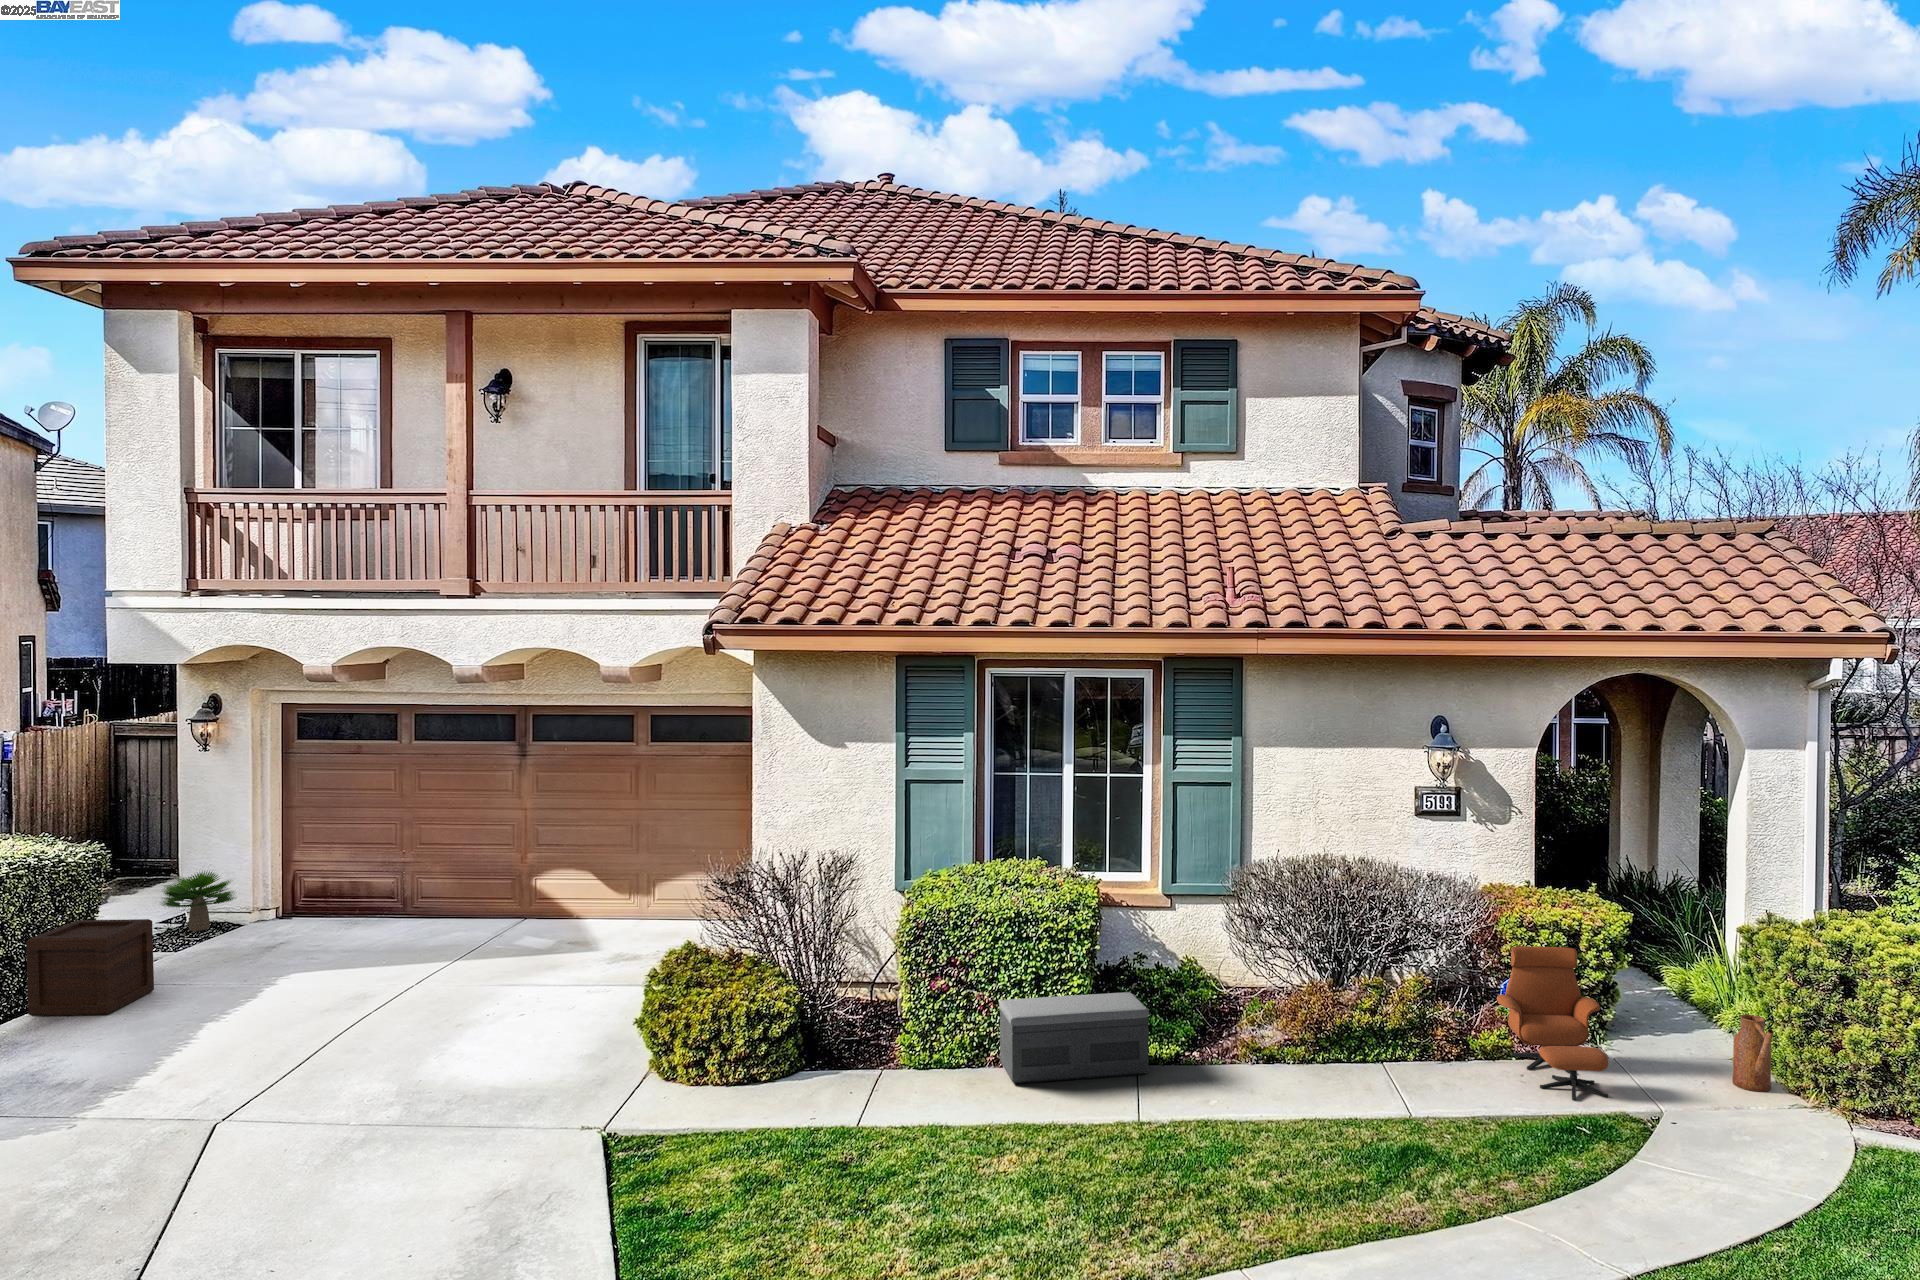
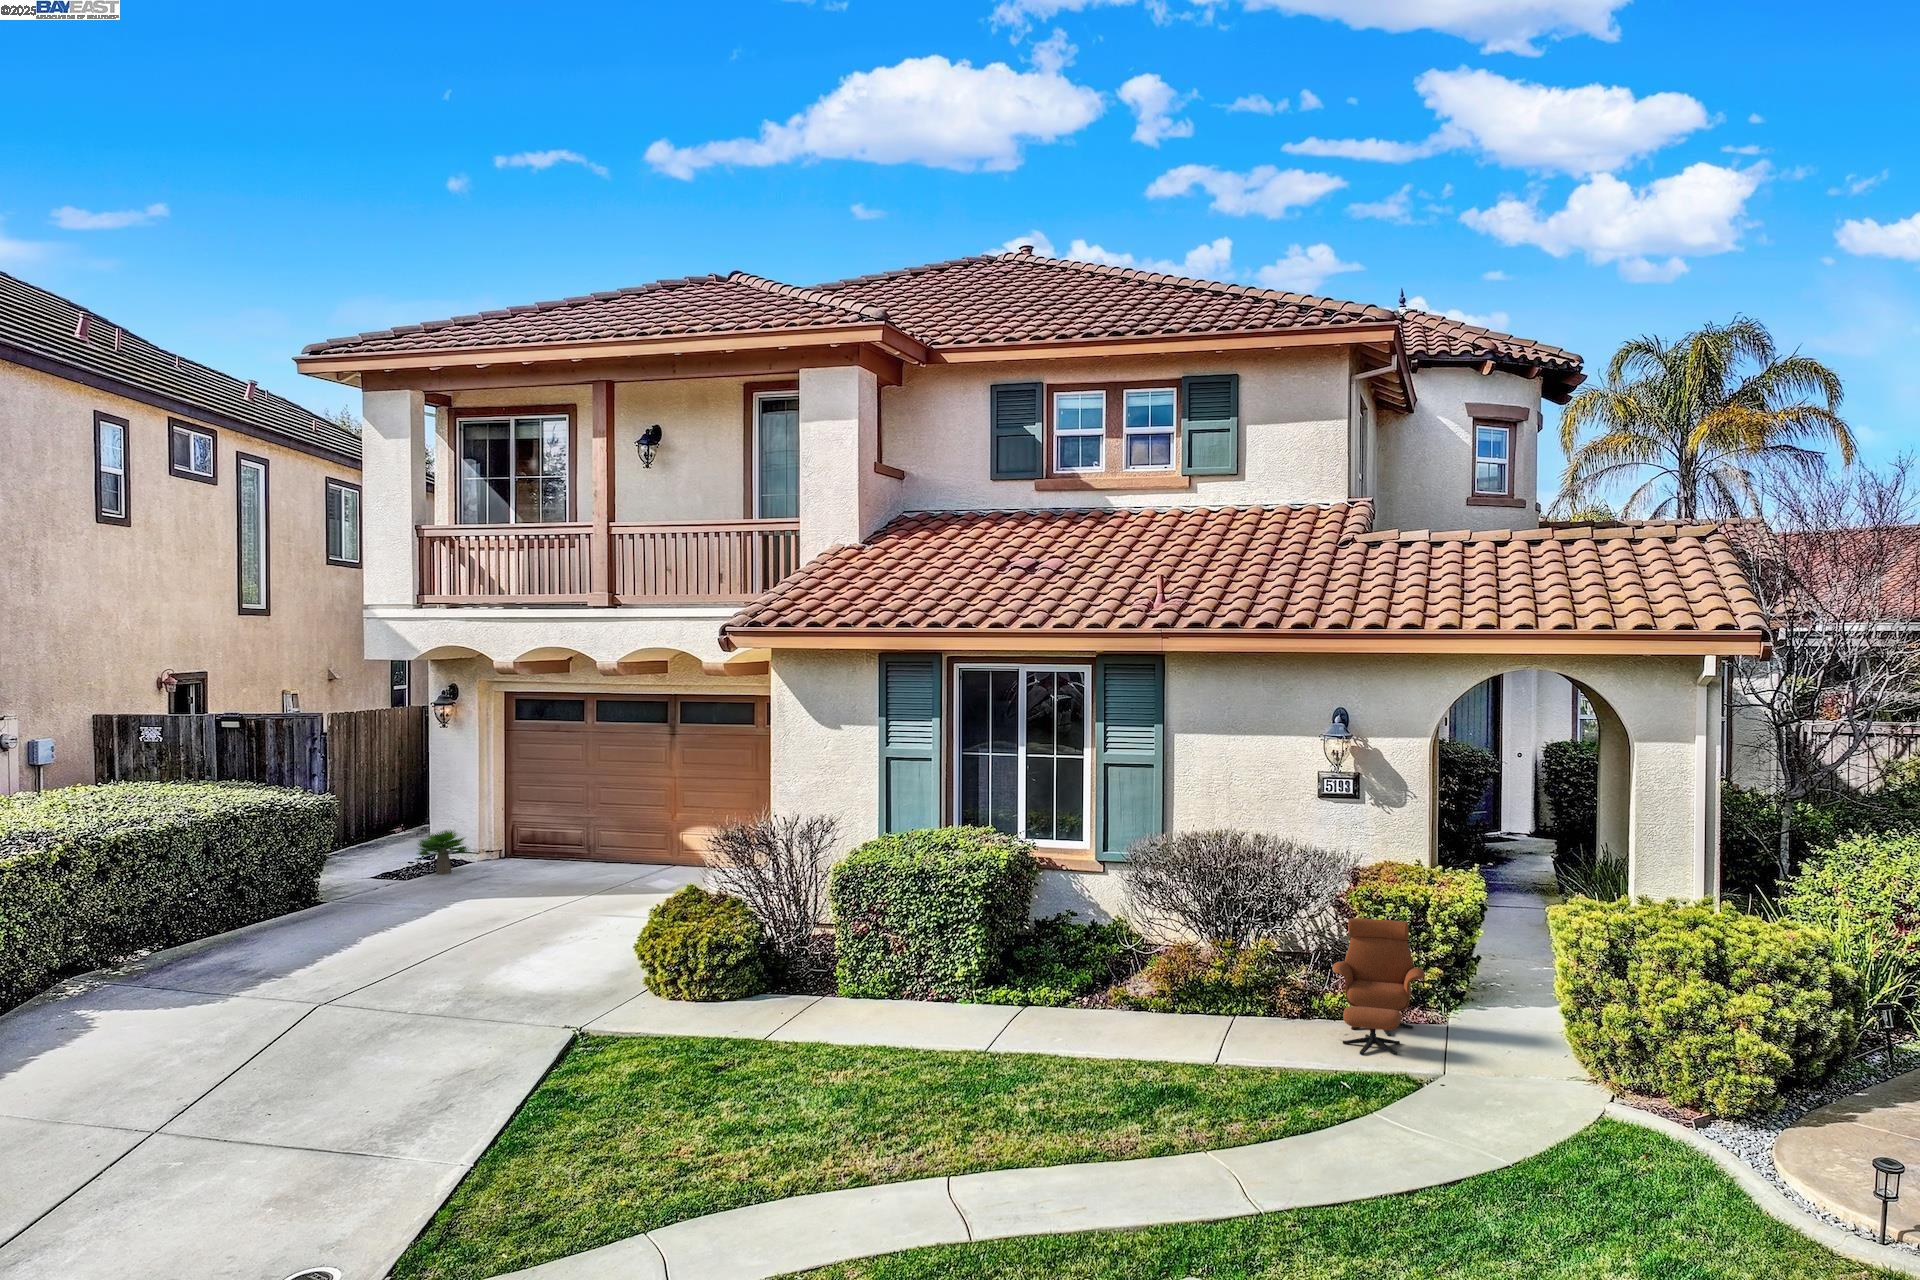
wooden crate: present [26,919,154,1016] -> none [294,858,382,924]
storage bench: present [999,992,1149,1083] -> none [896,941,1018,1009]
watering can: present [1732,1015,1774,1092] -> none [1536,989,1571,1062]

